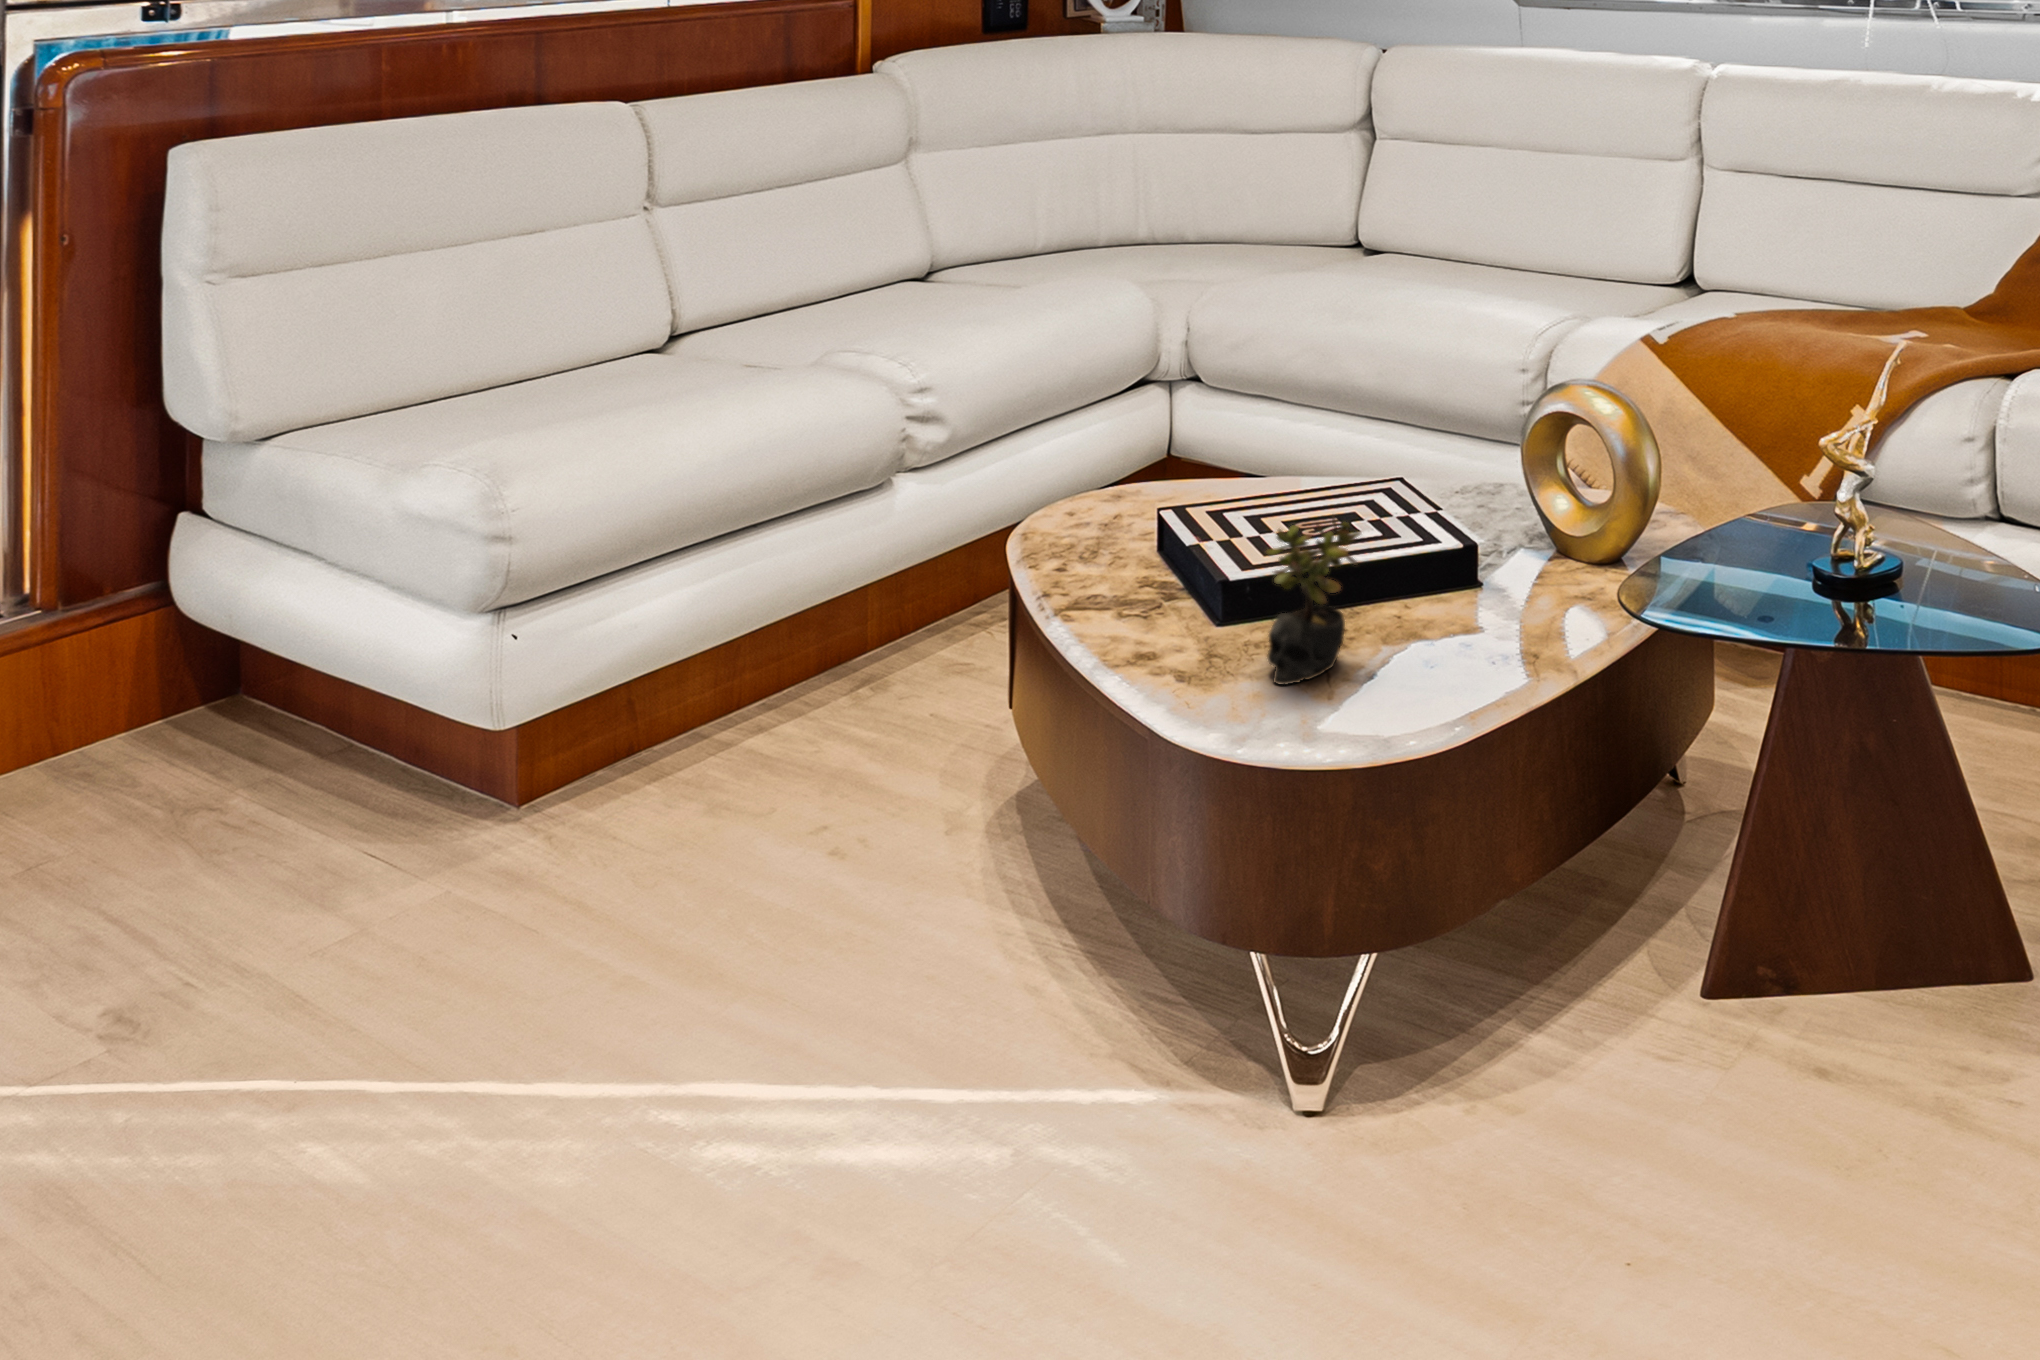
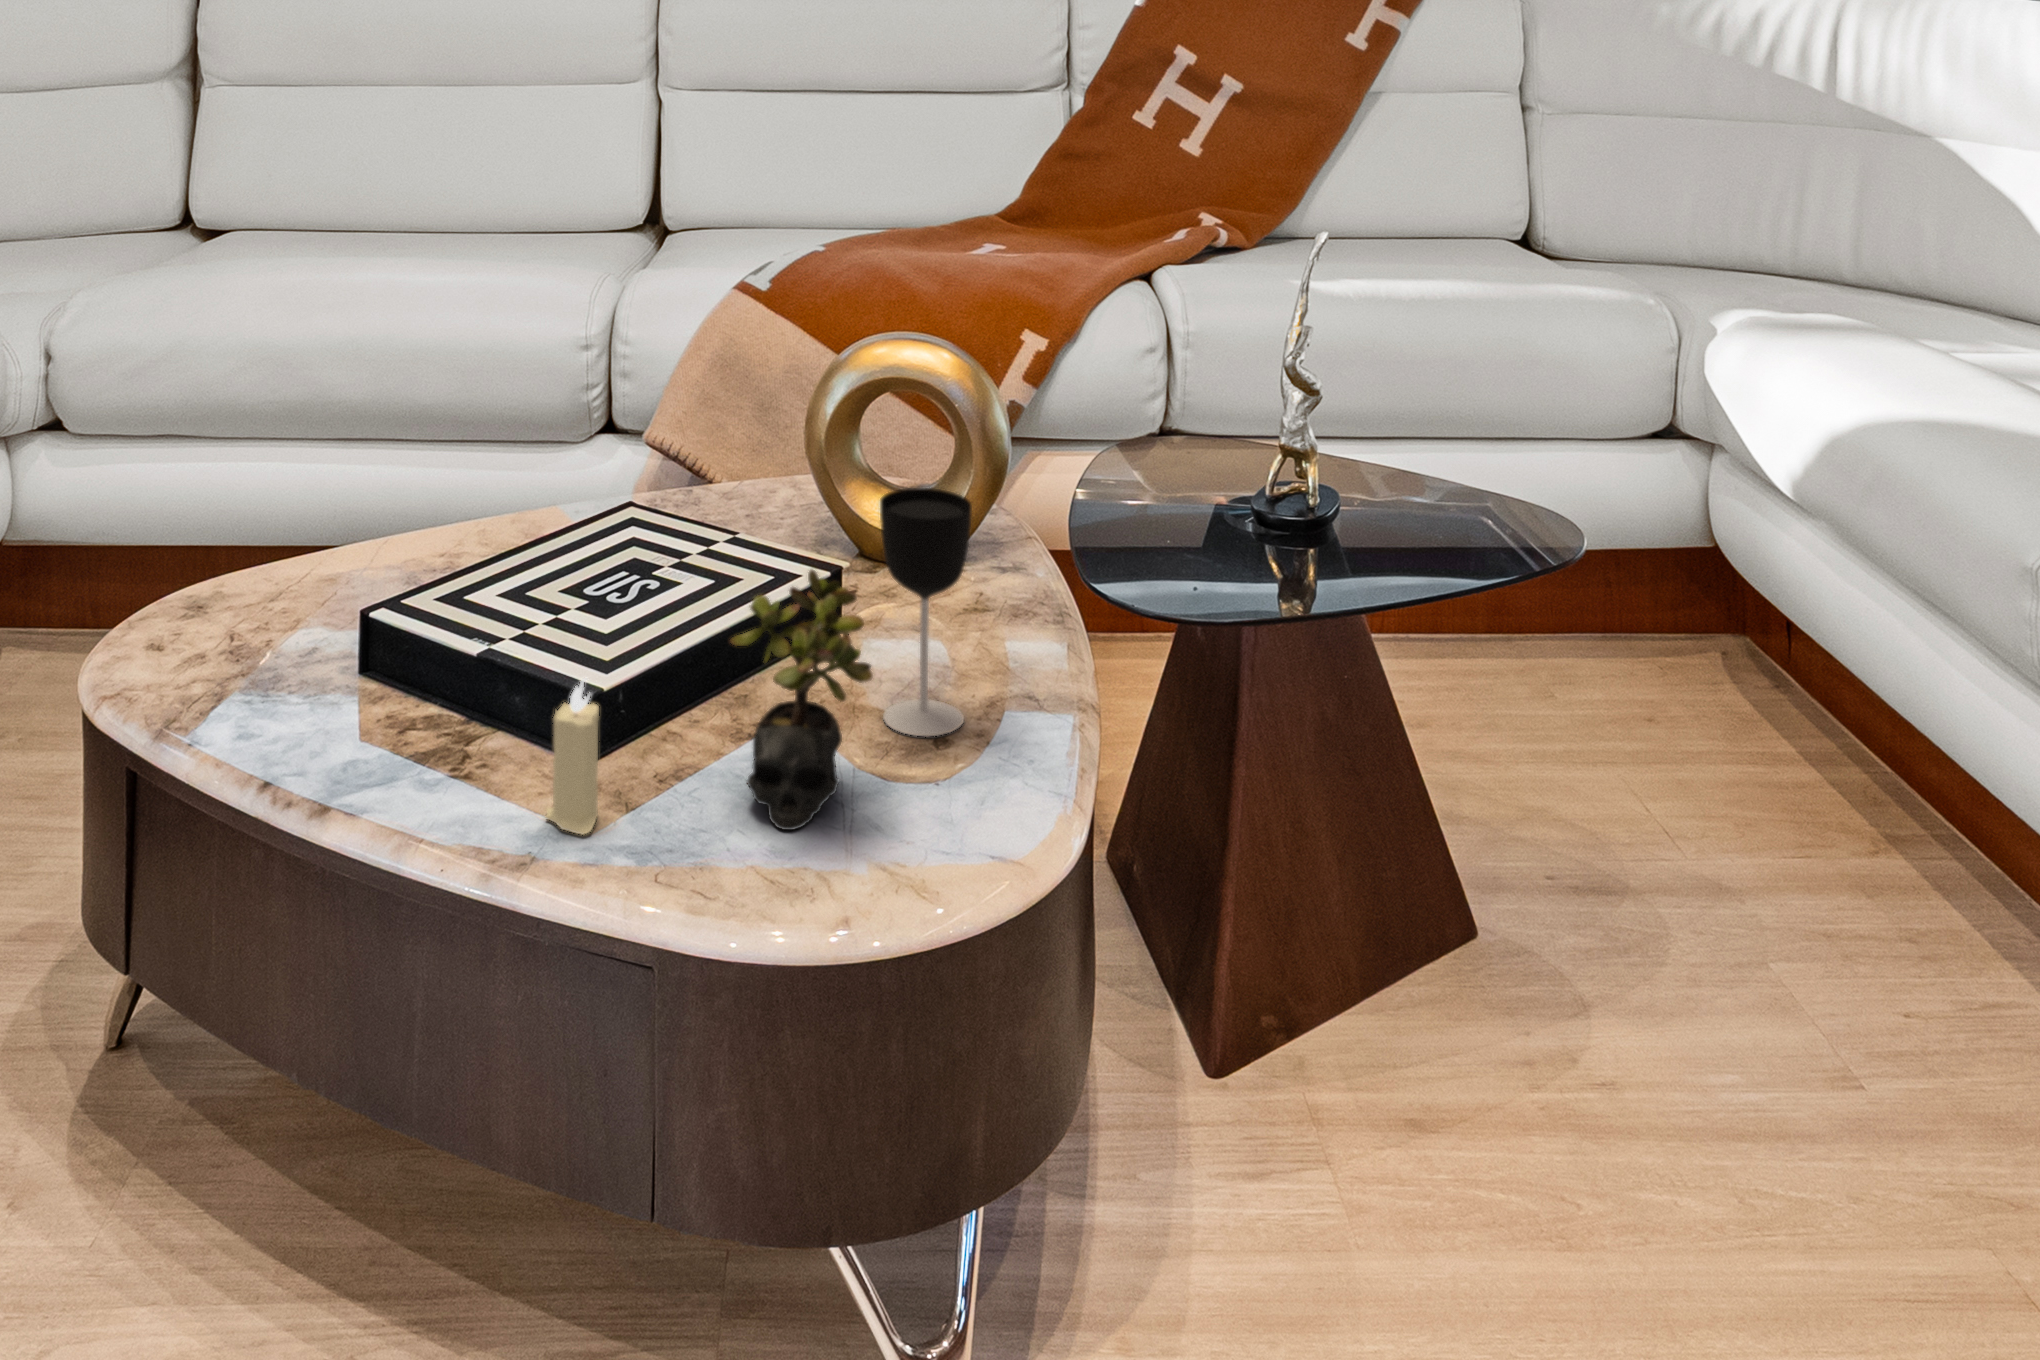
wine glass: none [1418,476,1482,658] -> present [880,488,972,736]
candle: none [1150,556,1183,658] -> present [546,679,599,834]

